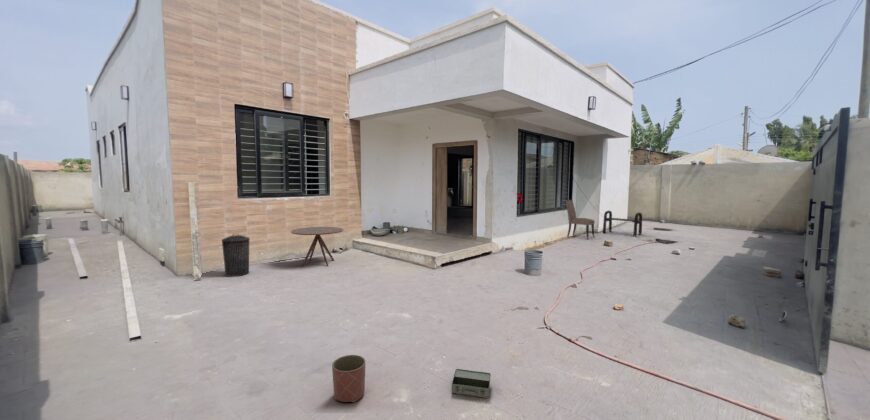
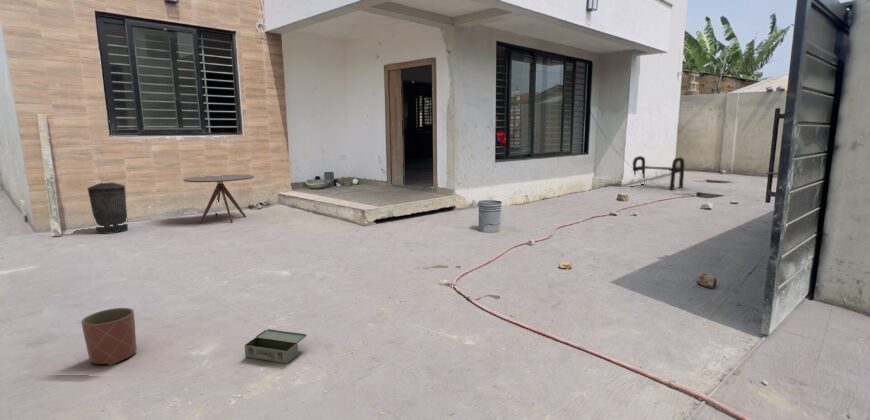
chair: present [566,200,595,239] -> none [576,141,615,194]

